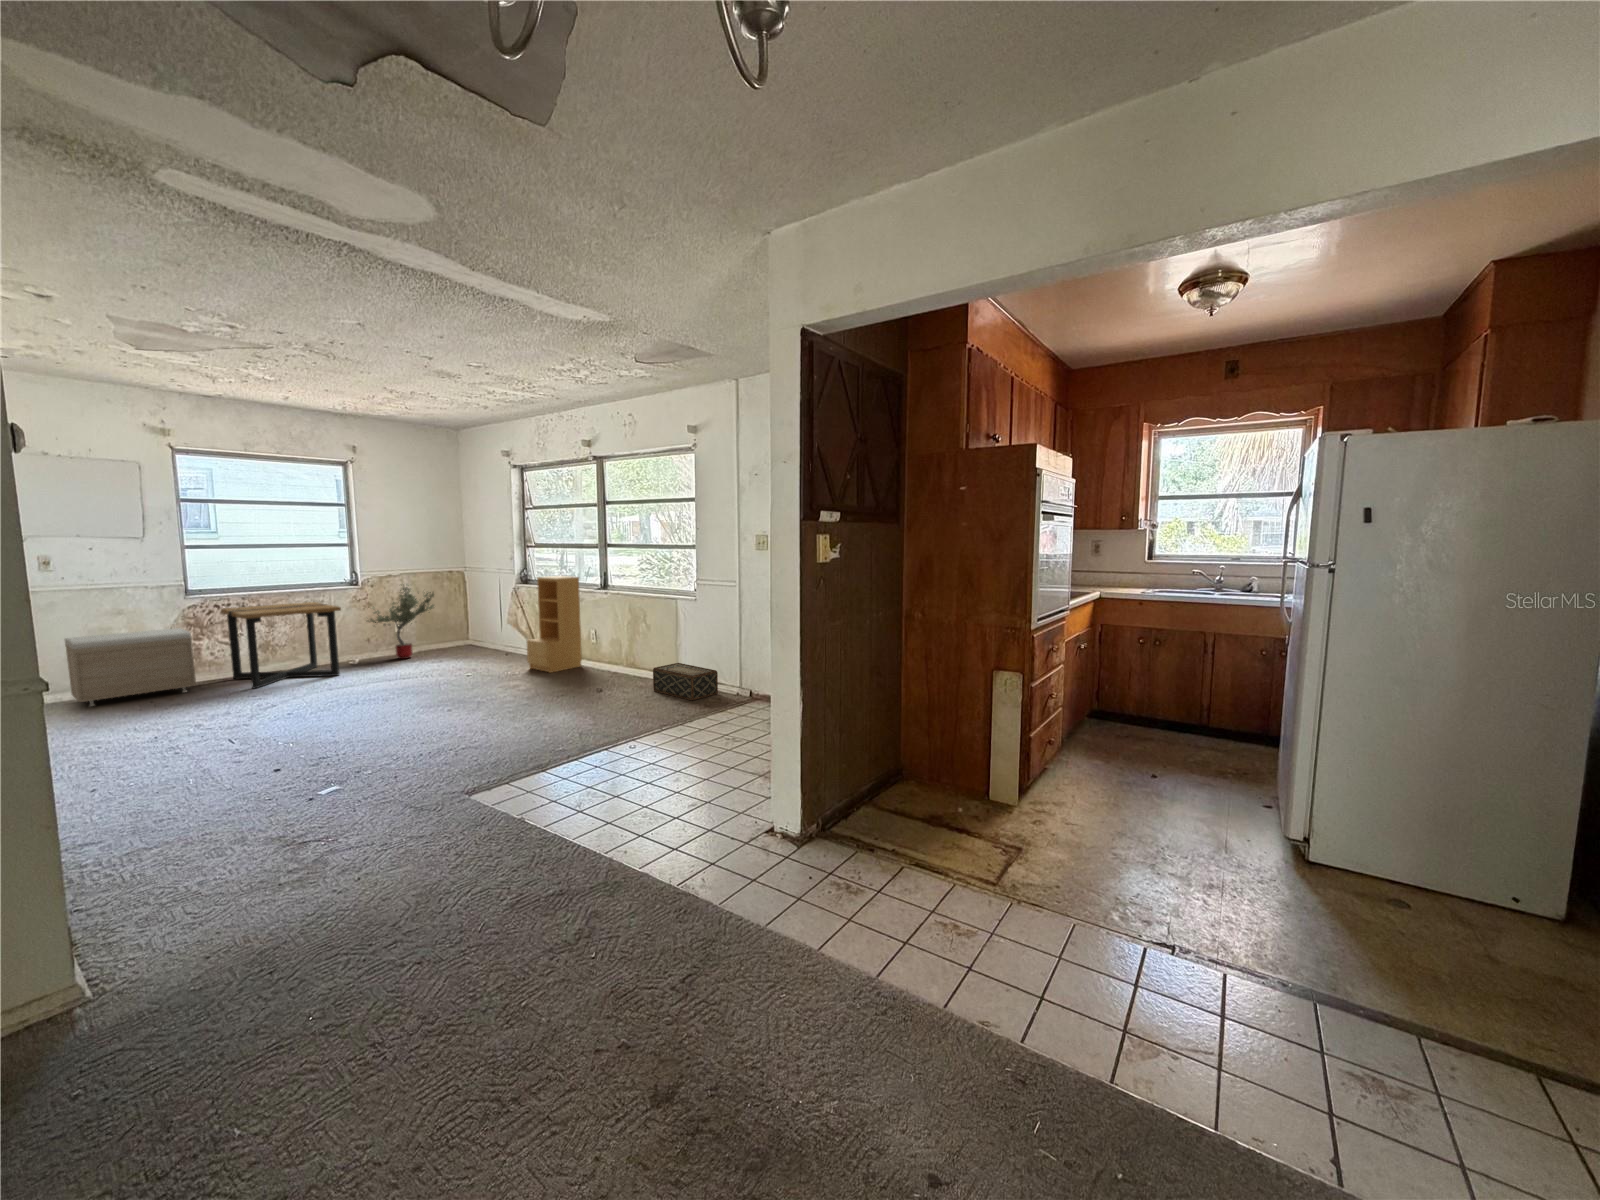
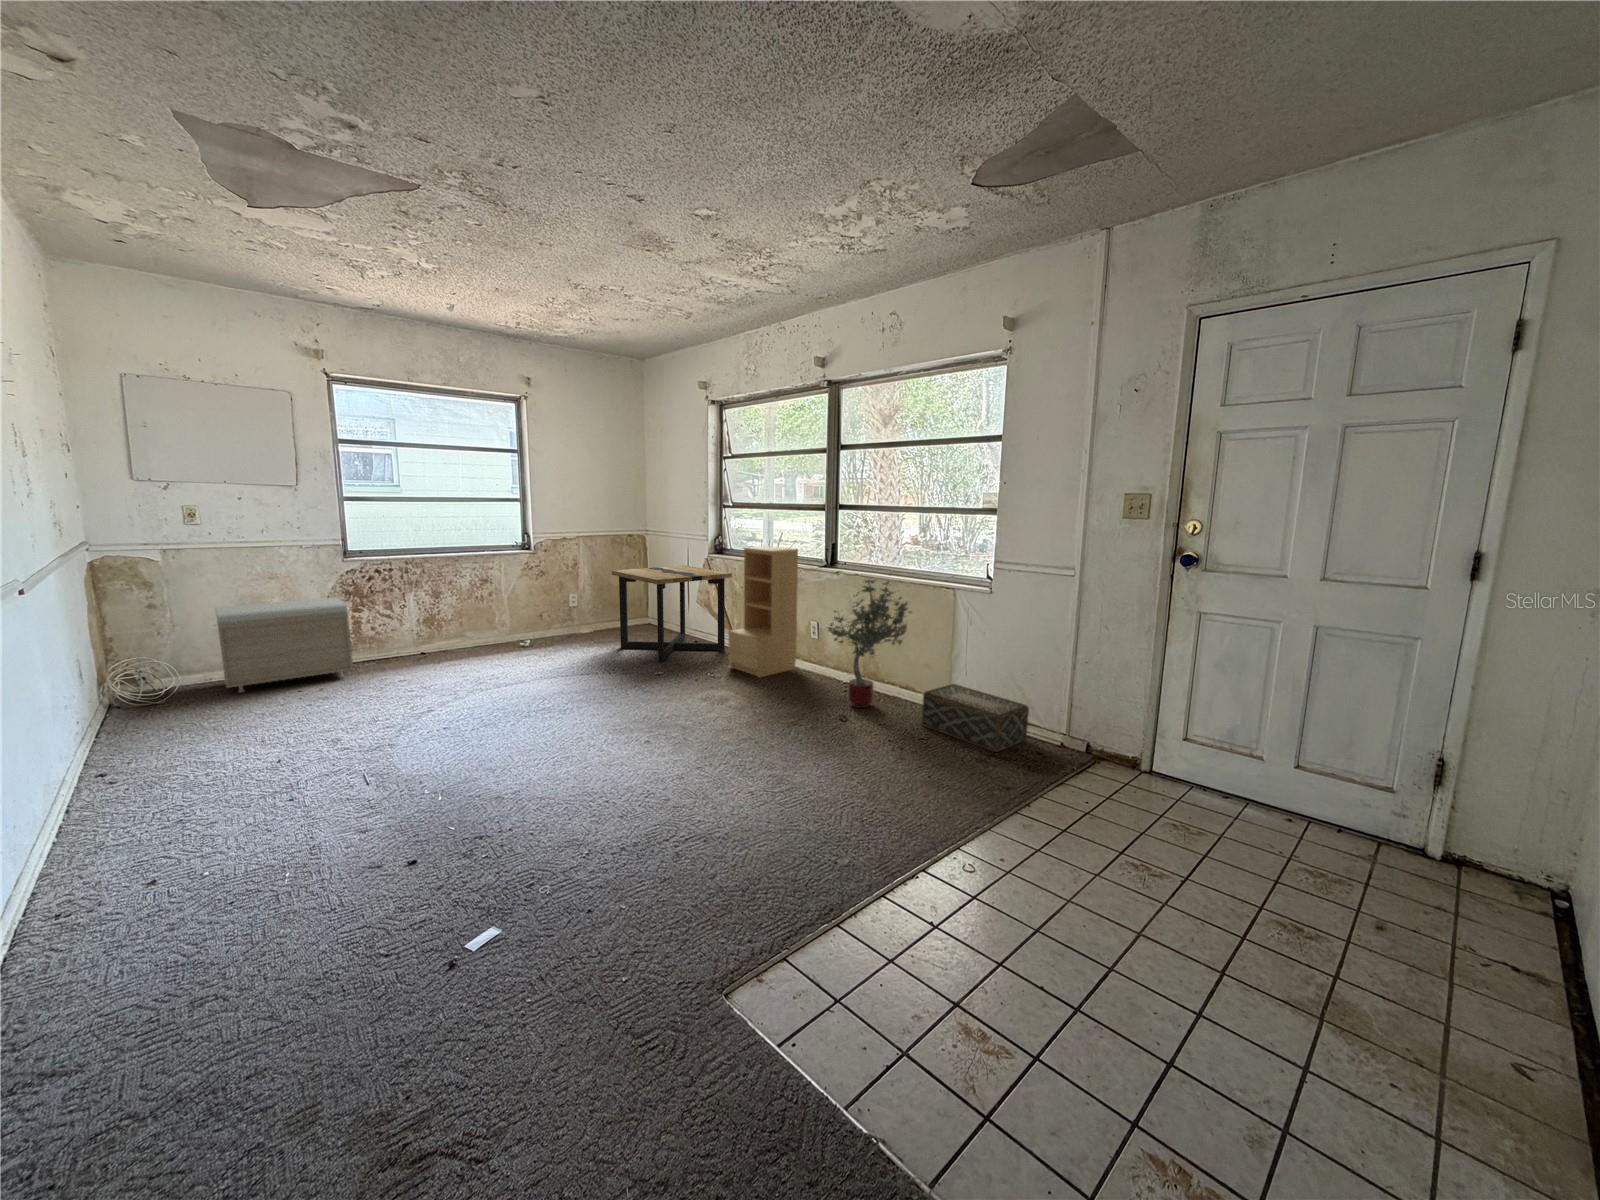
potted tree: present [368,584,434,659] -> present [827,580,911,708]
side table: present [221,602,341,689] -> present [612,565,732,662]

